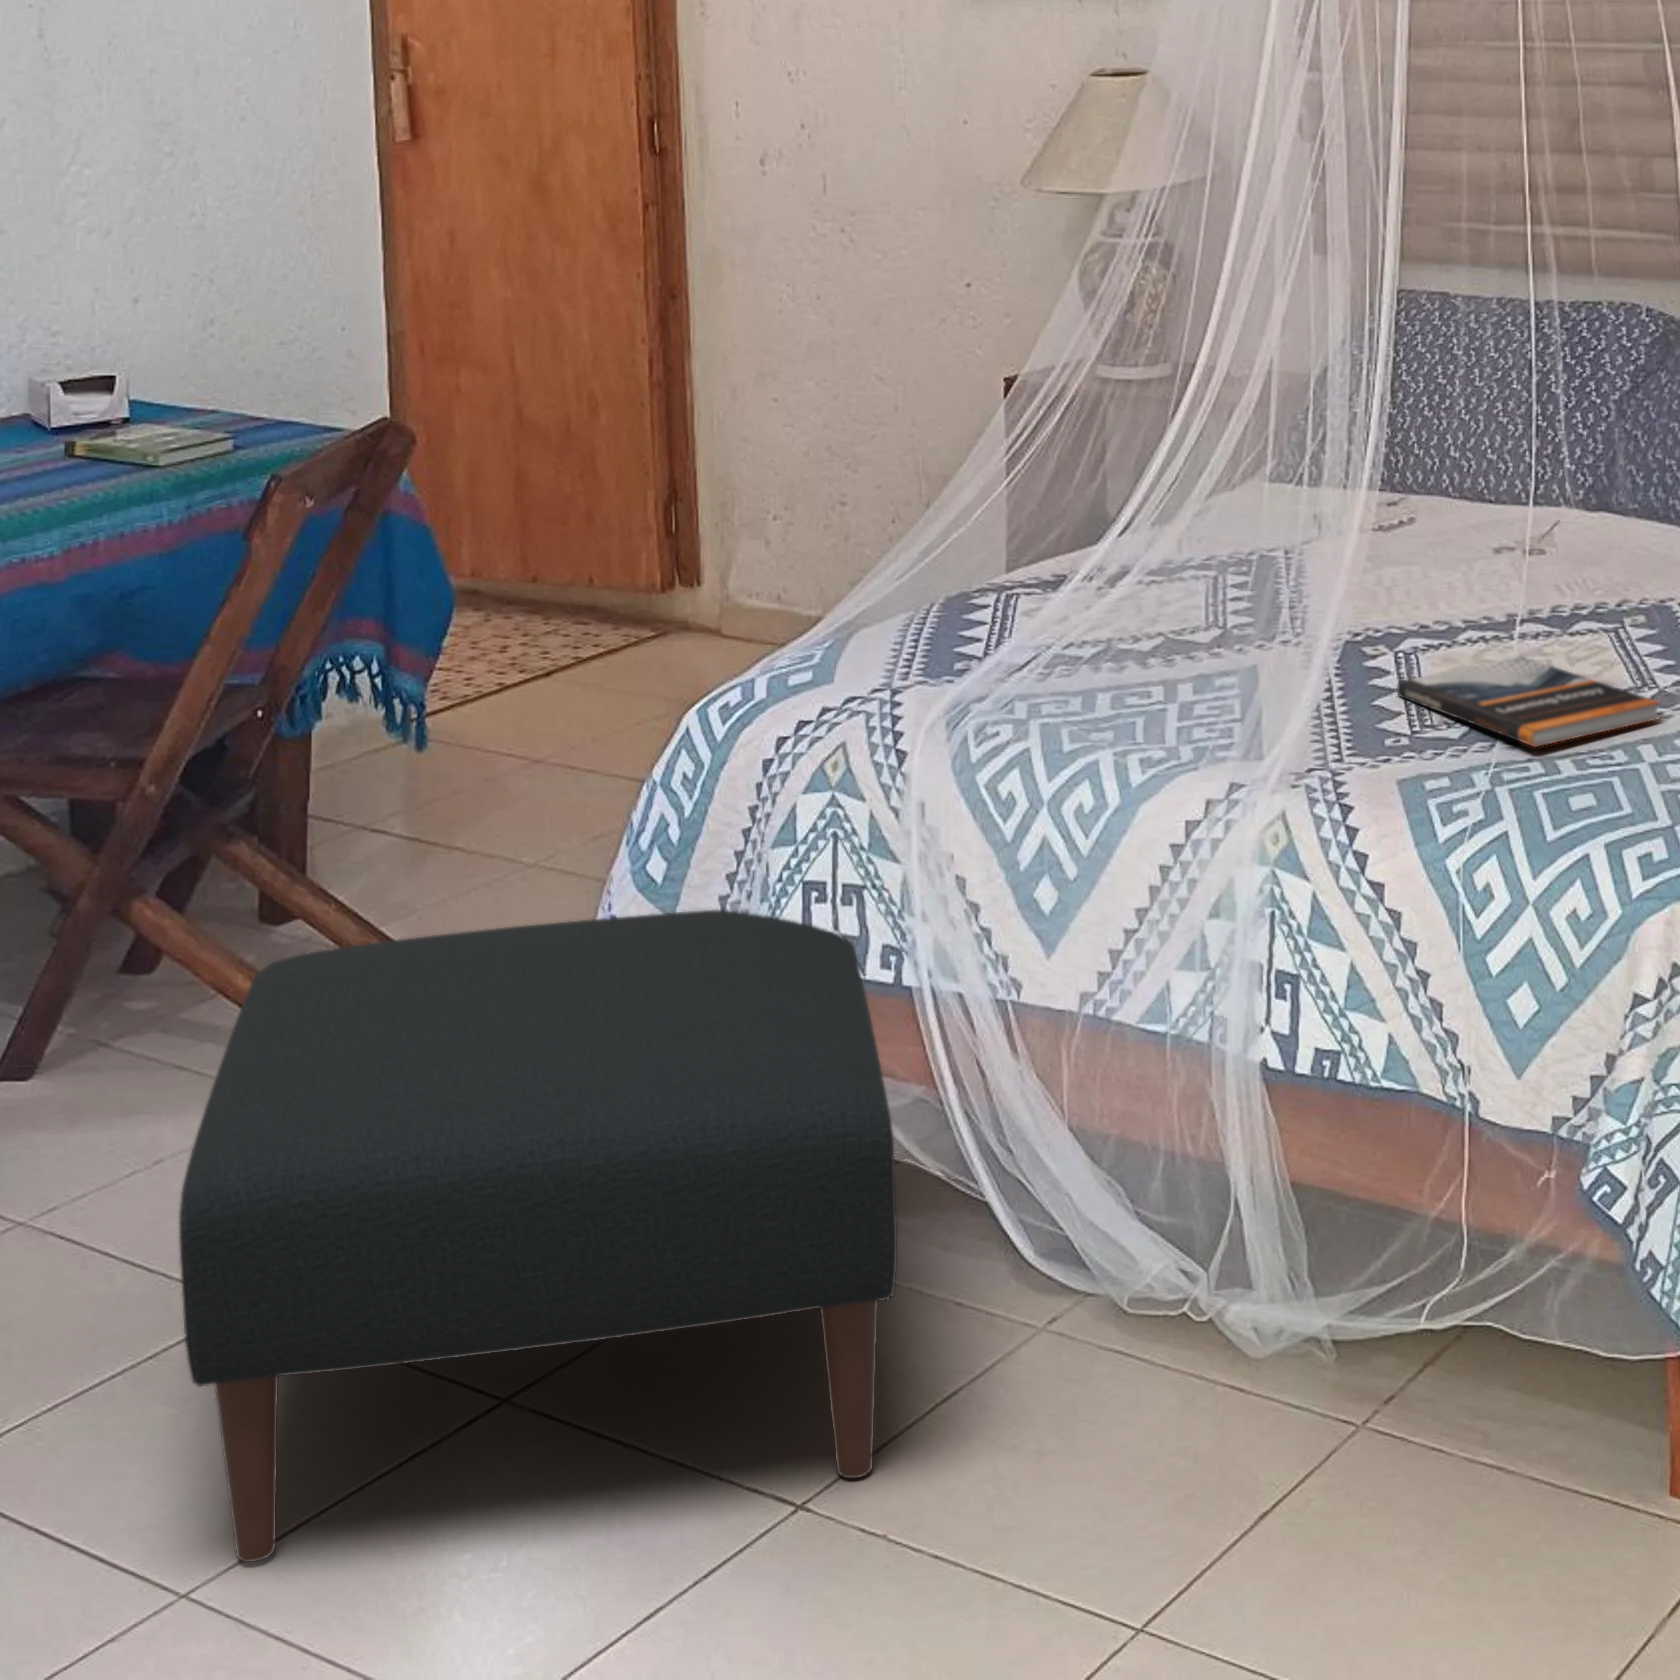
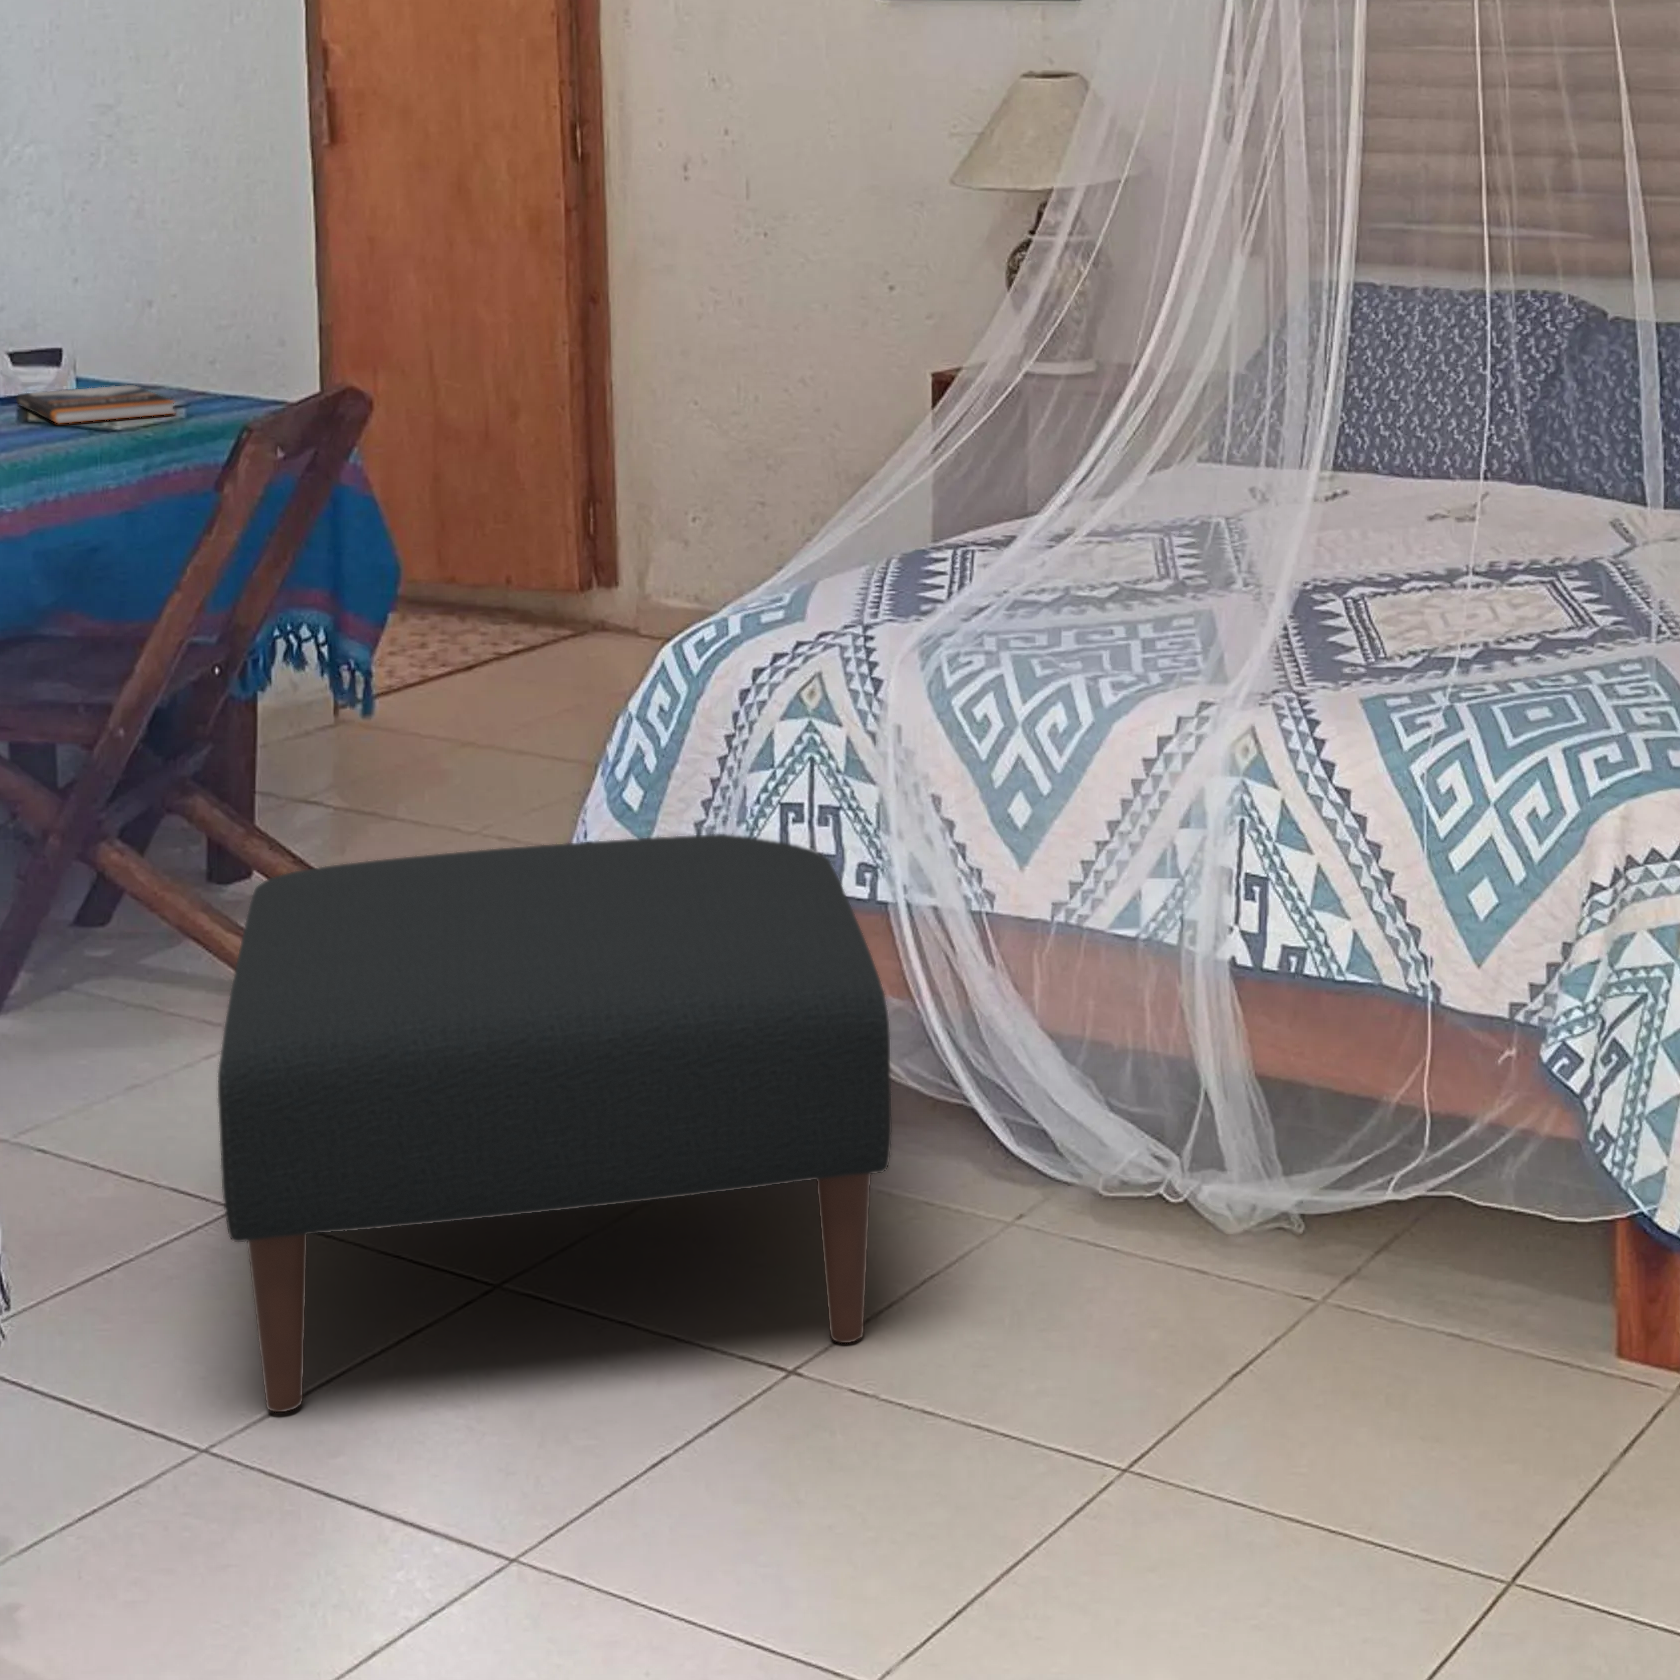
book: present [1396,656,1659,747] -> present [16,385,174,423]

